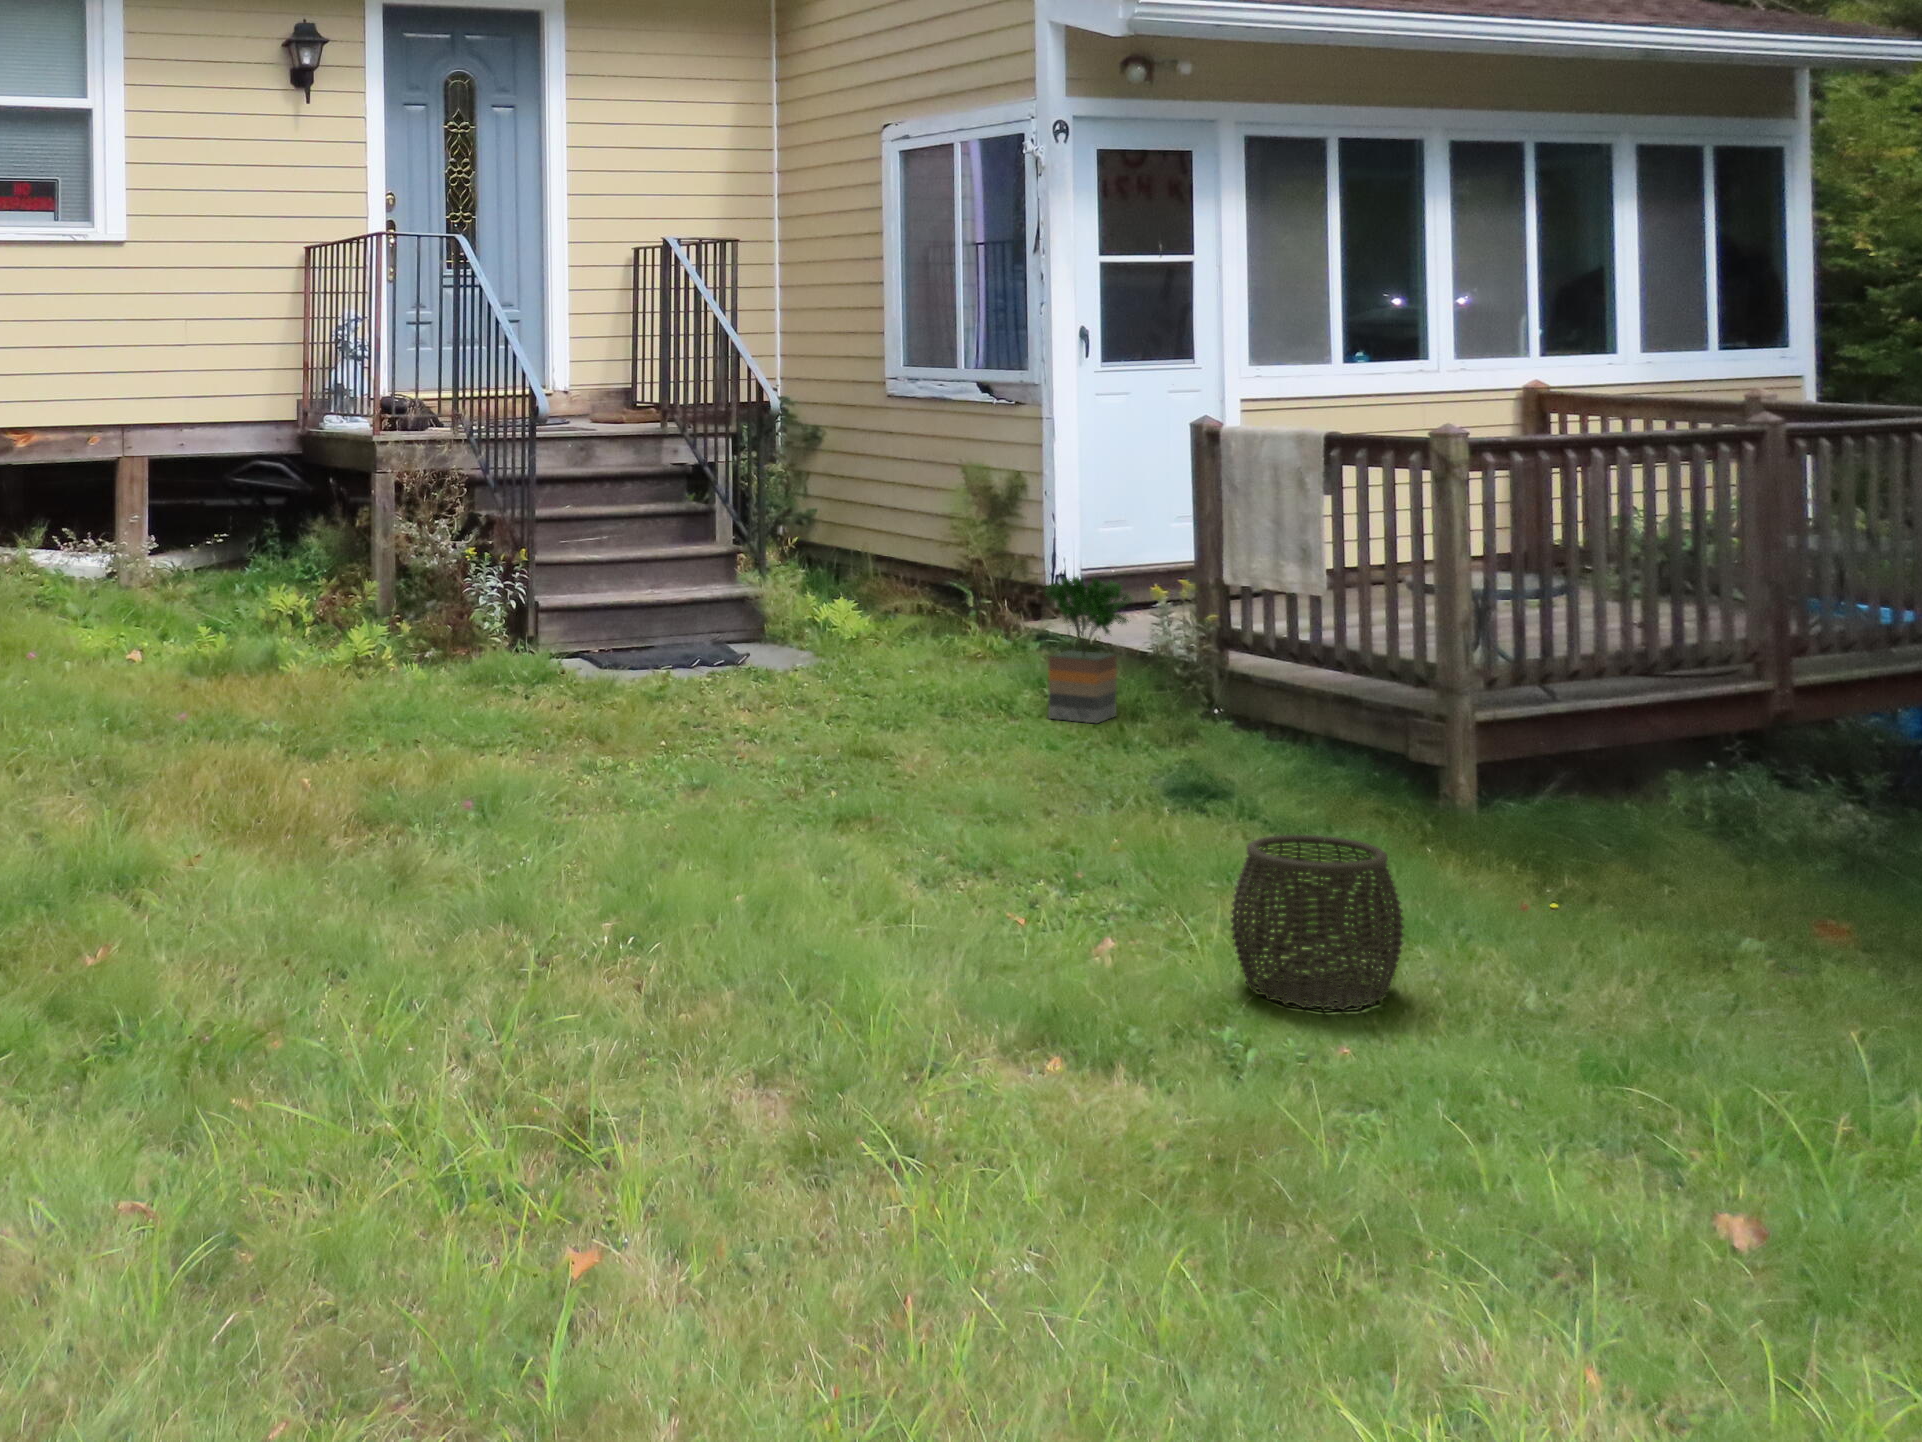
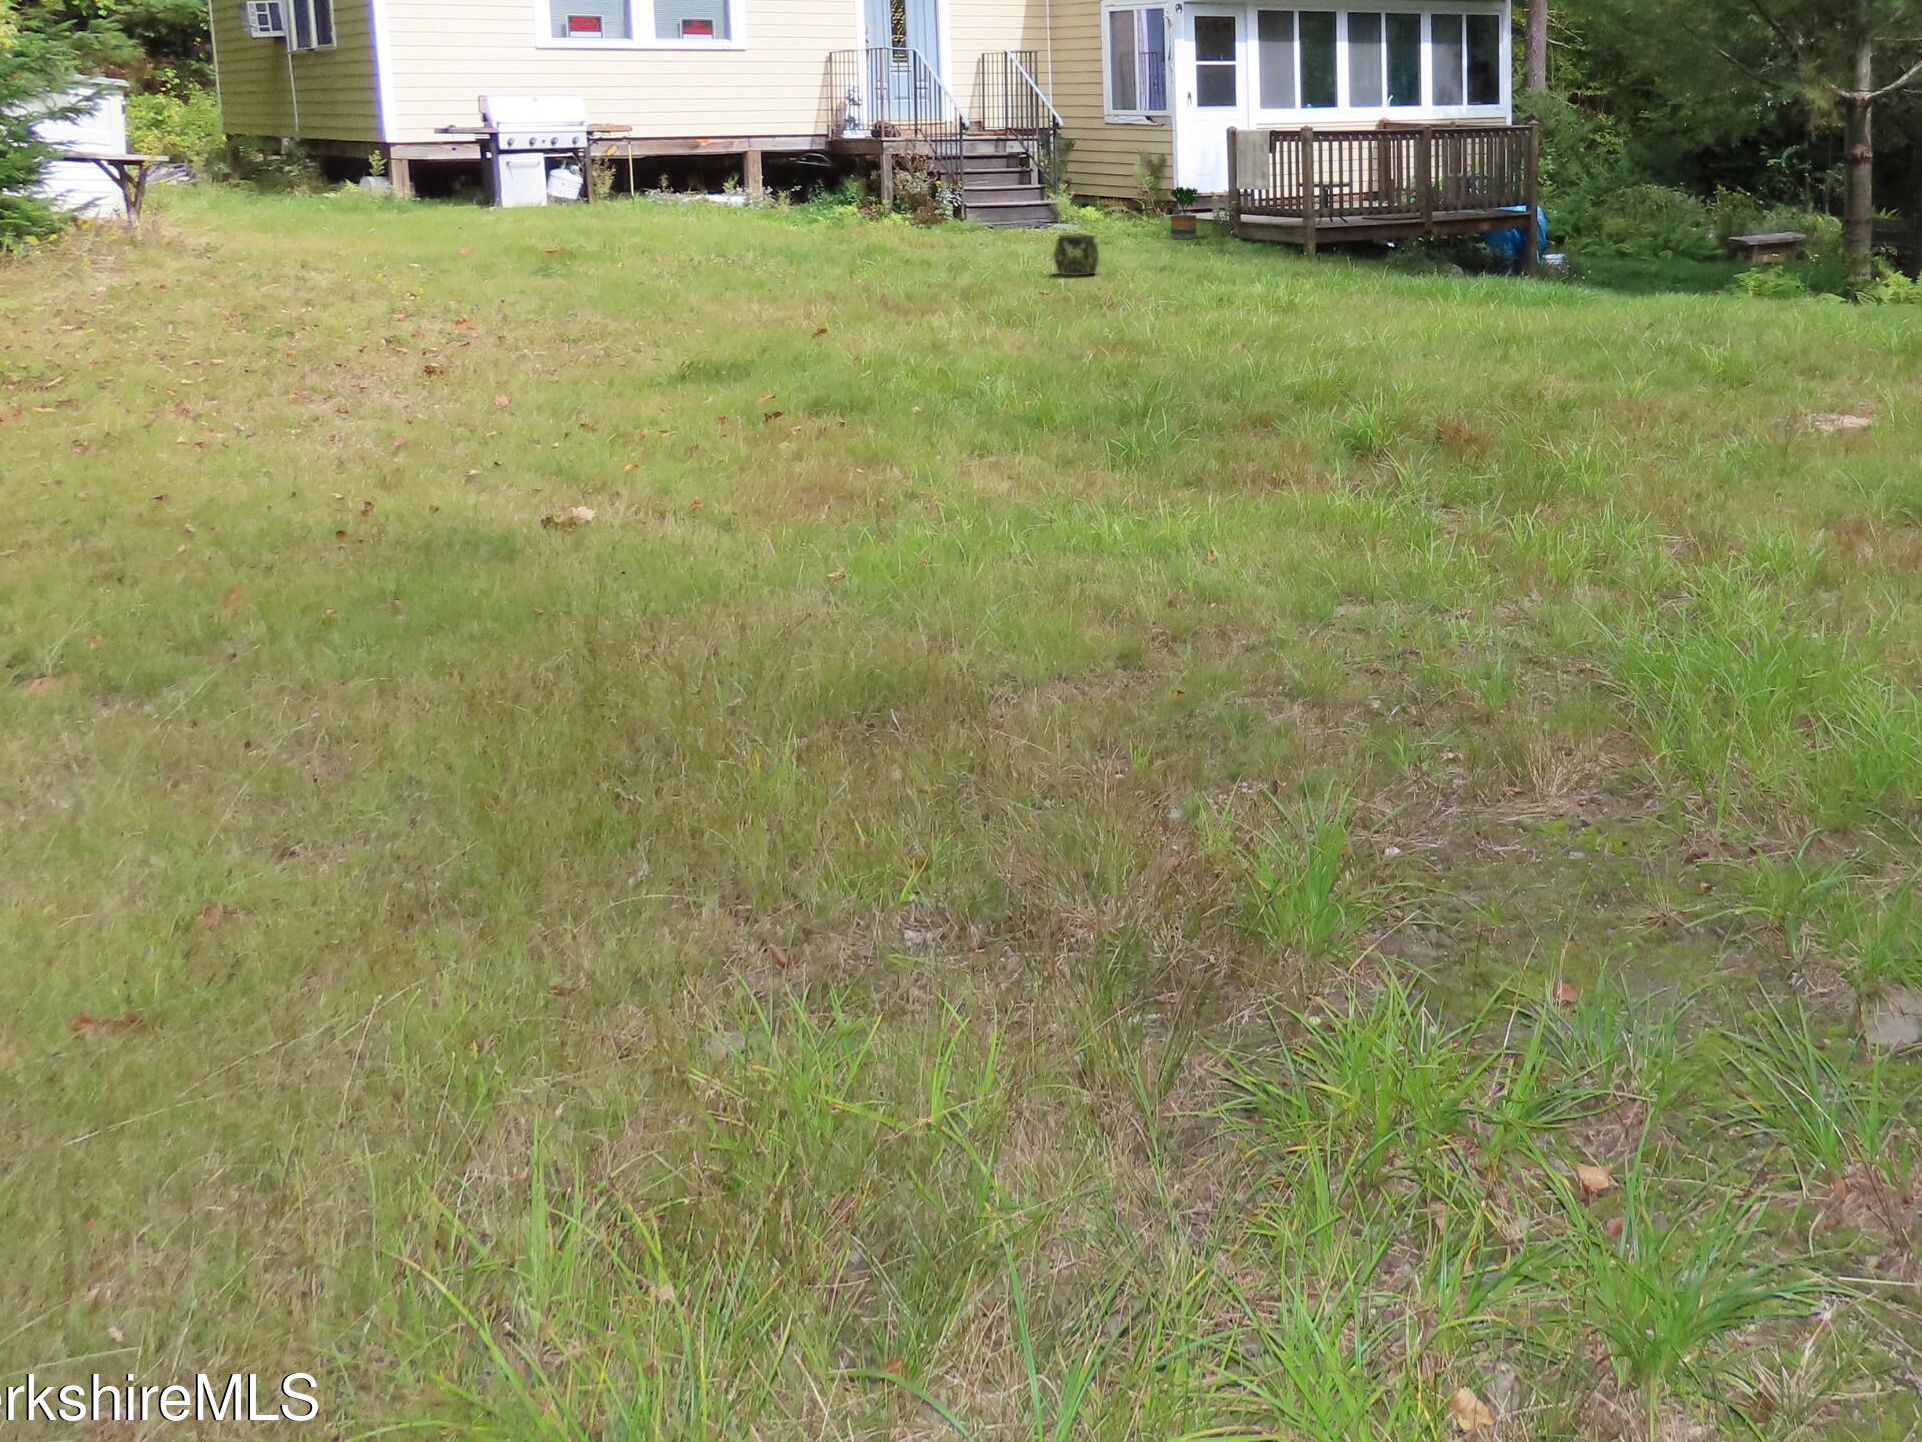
woven basket: present [1230,835,1404,1010] -> present [1054,234,1099,276]

